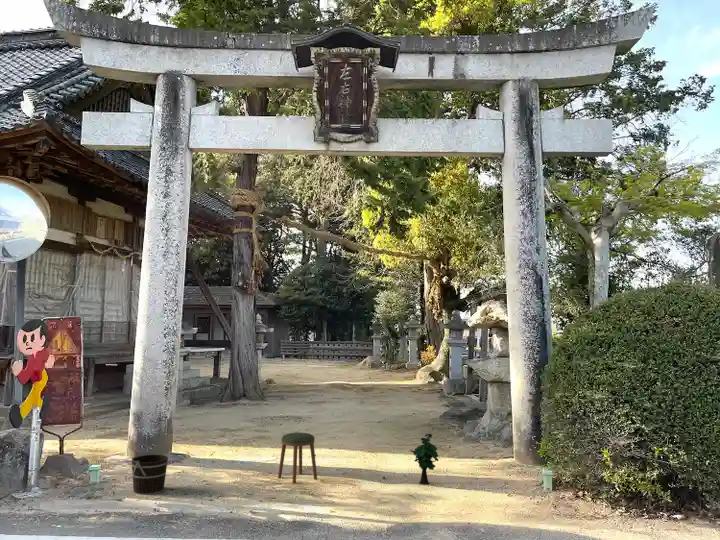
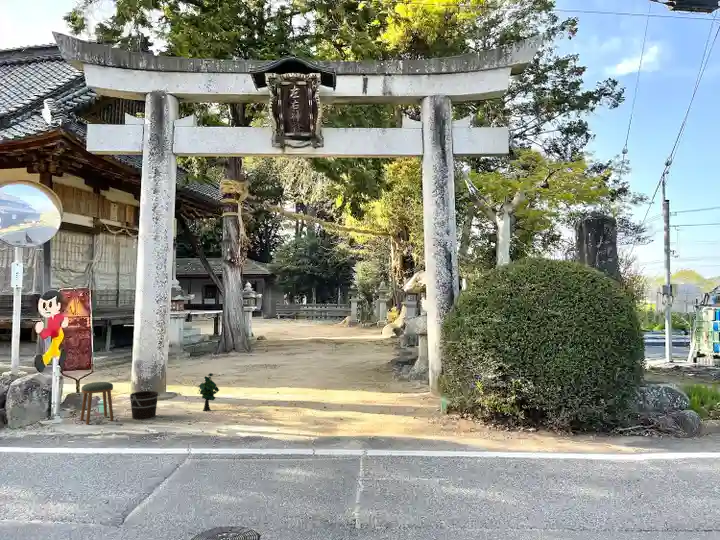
stool: present [278,432,317,484] -> present [80,382,113,425]
decorative plant: present [411,434,438,484] -> present [198,373,219,411]

